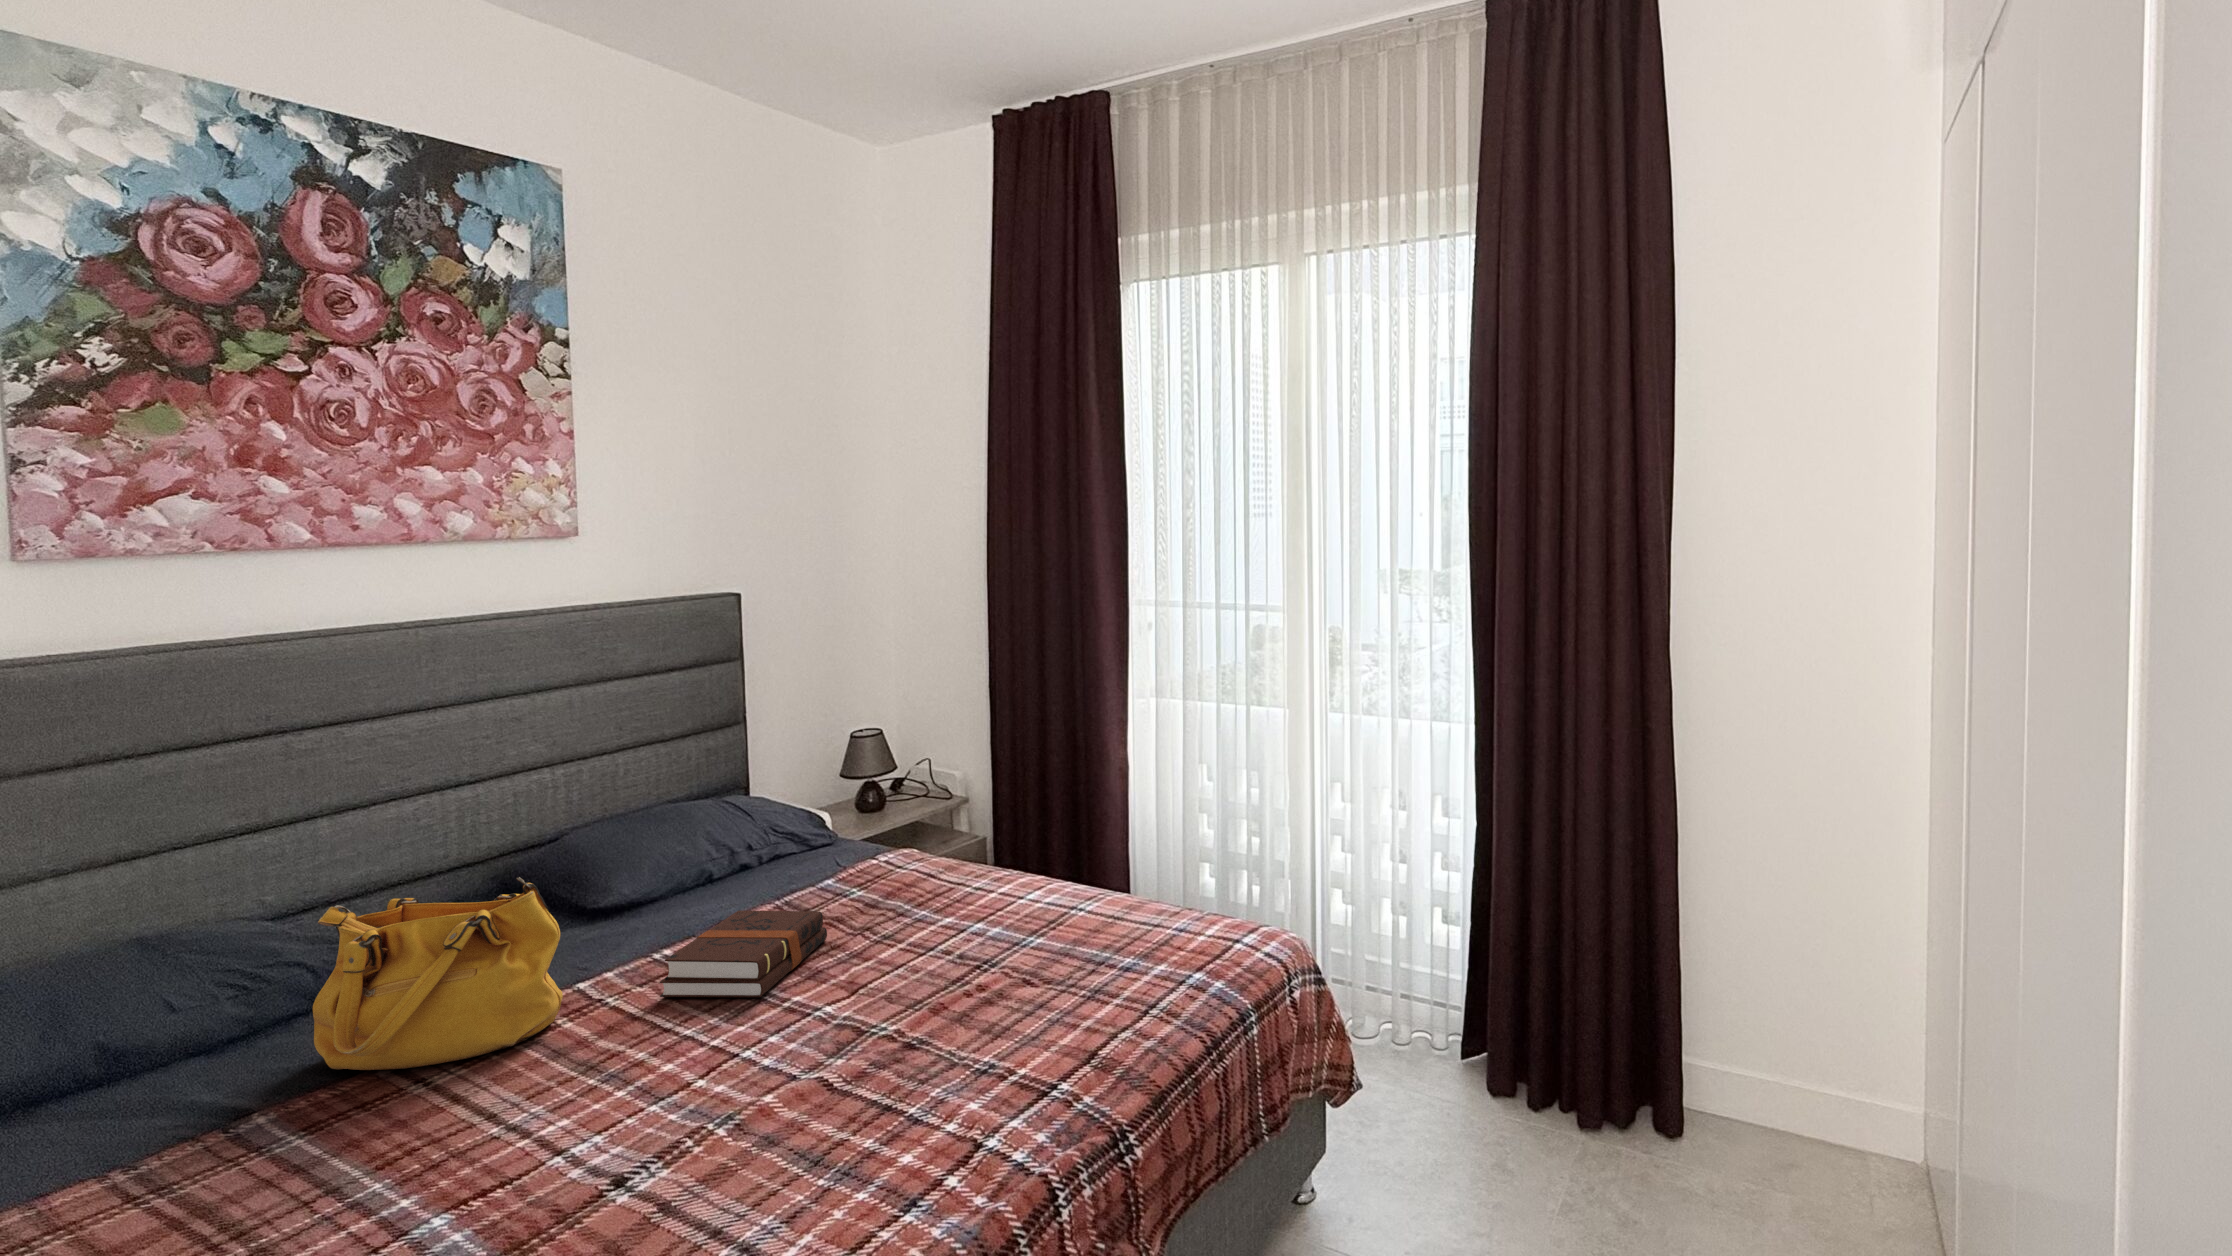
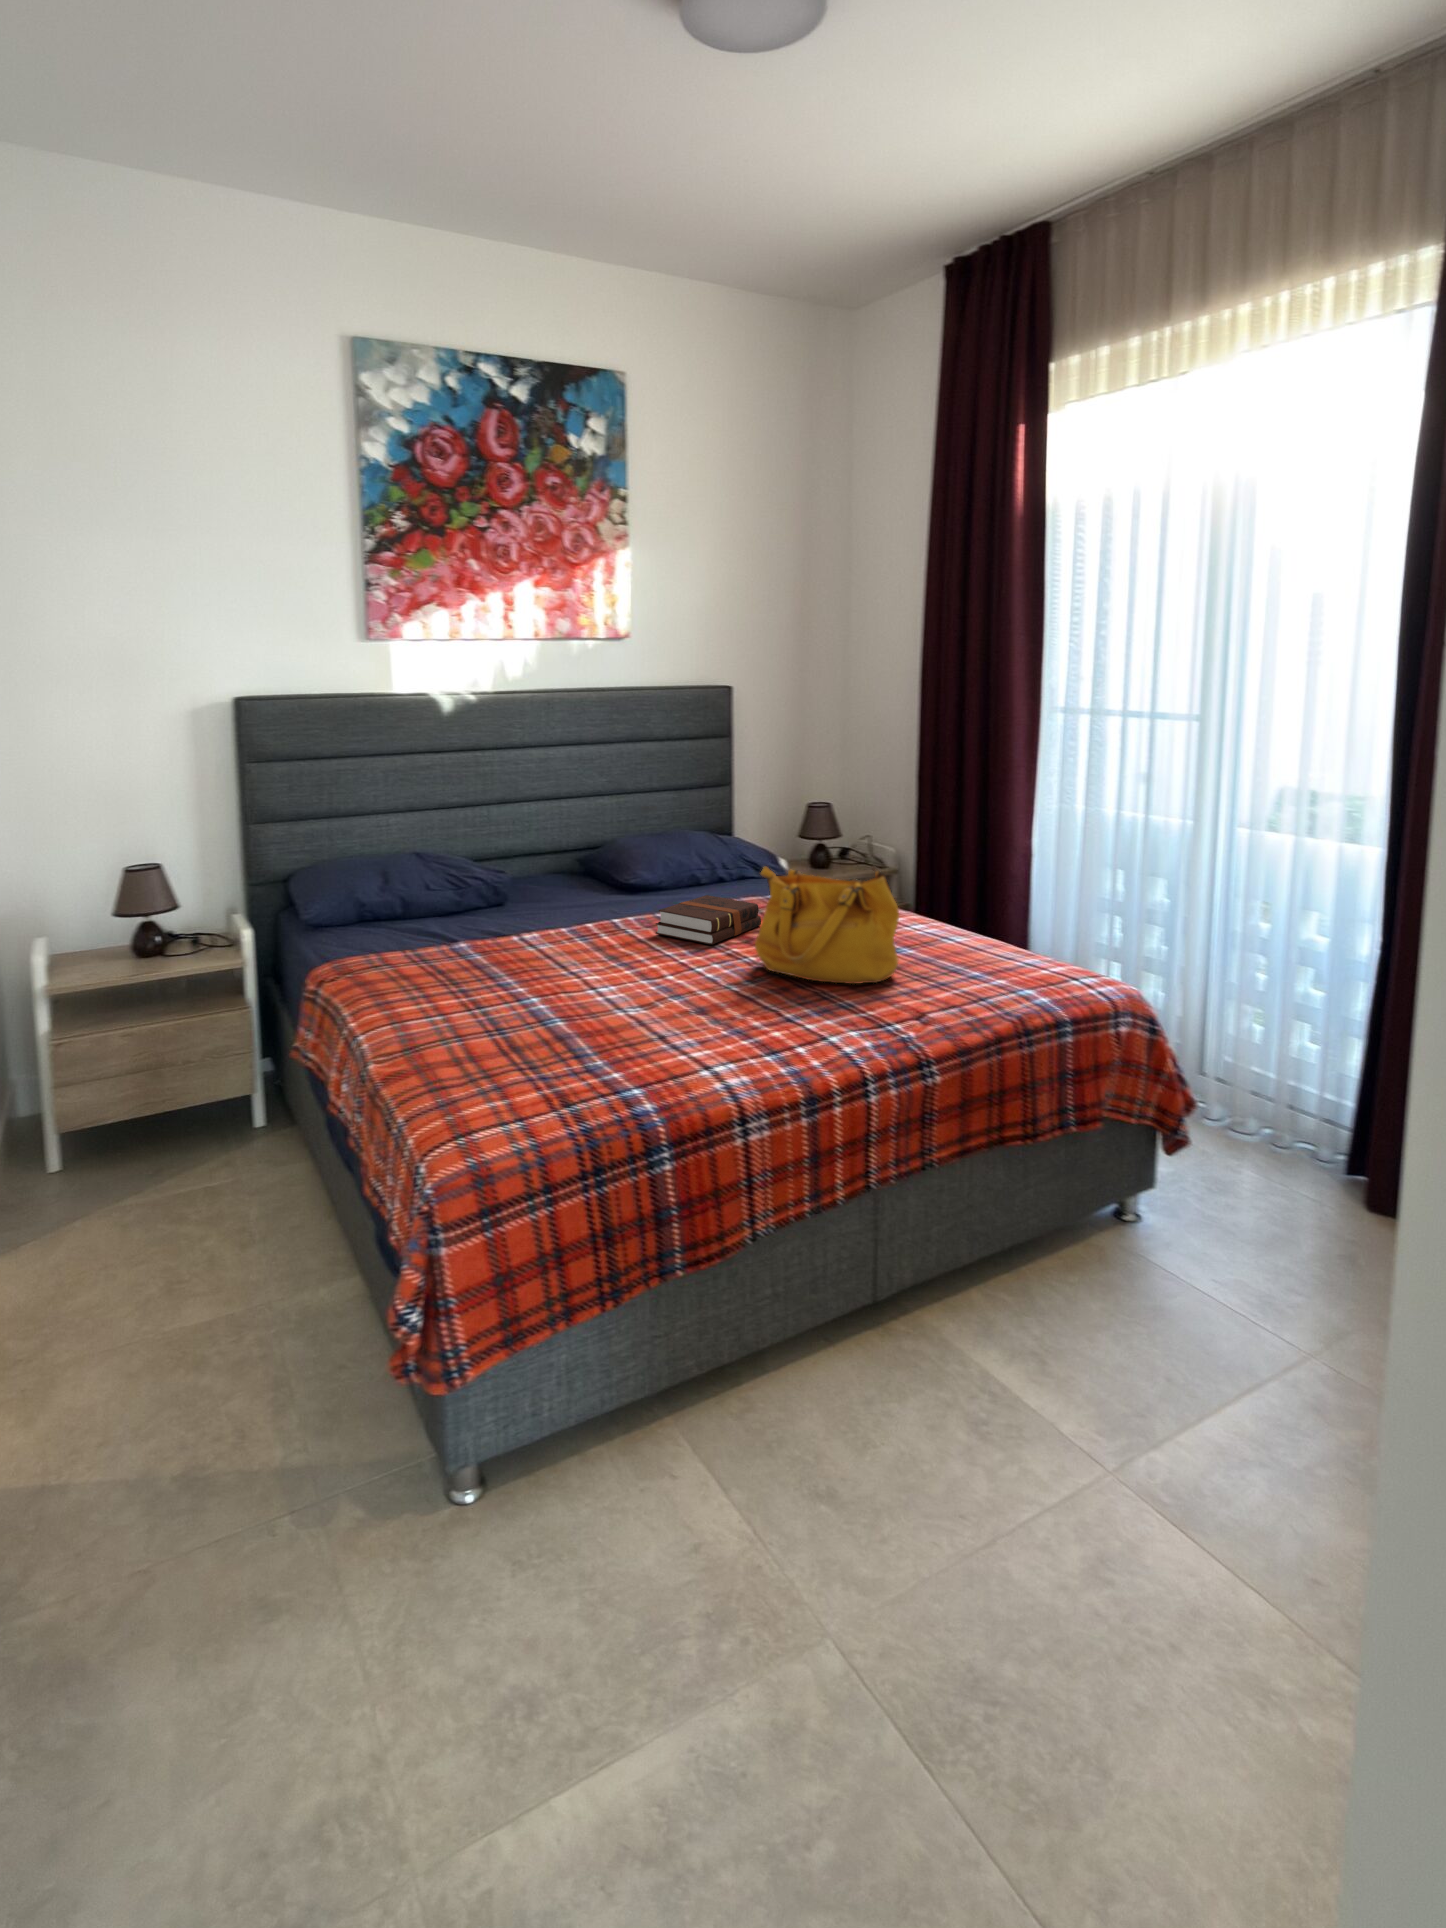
handbag: present [313,877,563,1070] -> present [755,866,899,984]

